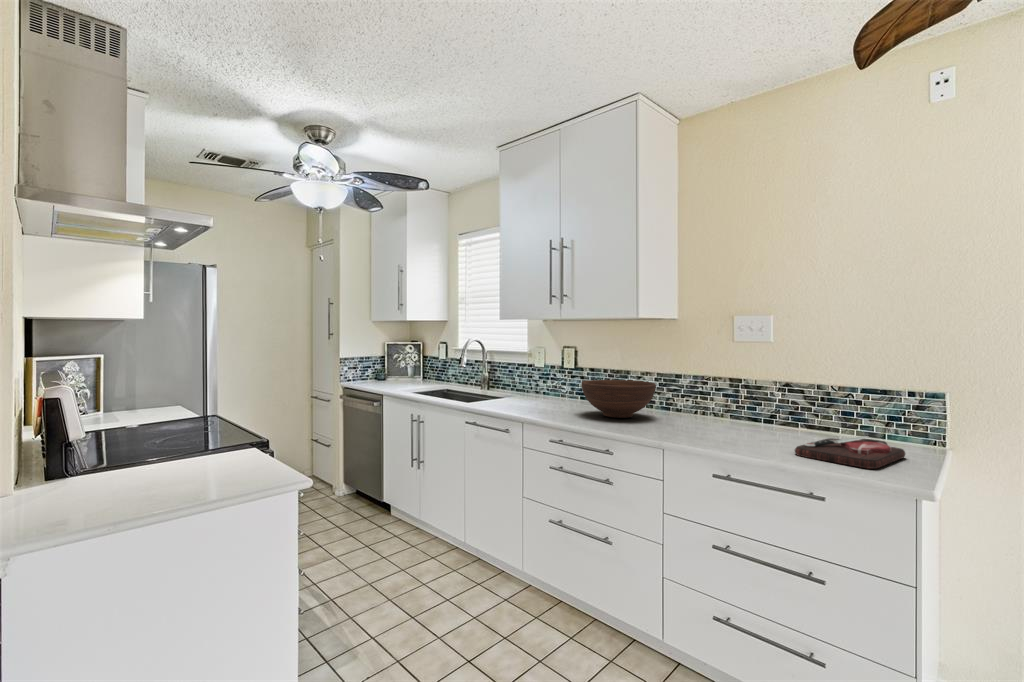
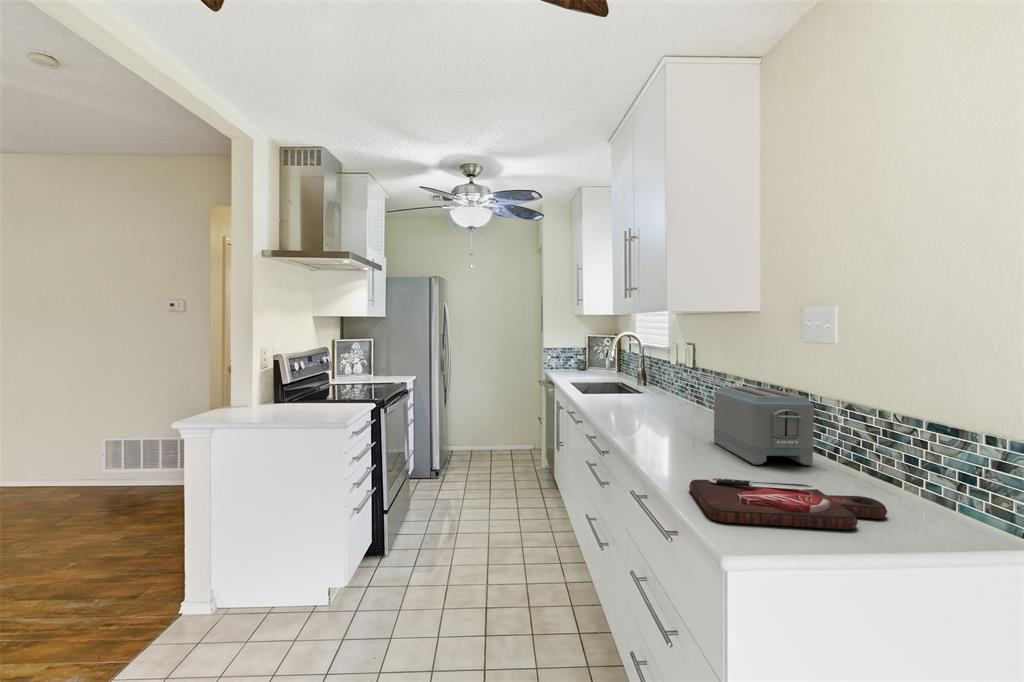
toaster: none [687,377,777,434] -> present [714,386,814,465]
fruit bowl: present [581,380,656,418] -> none [624,381,711,426]

